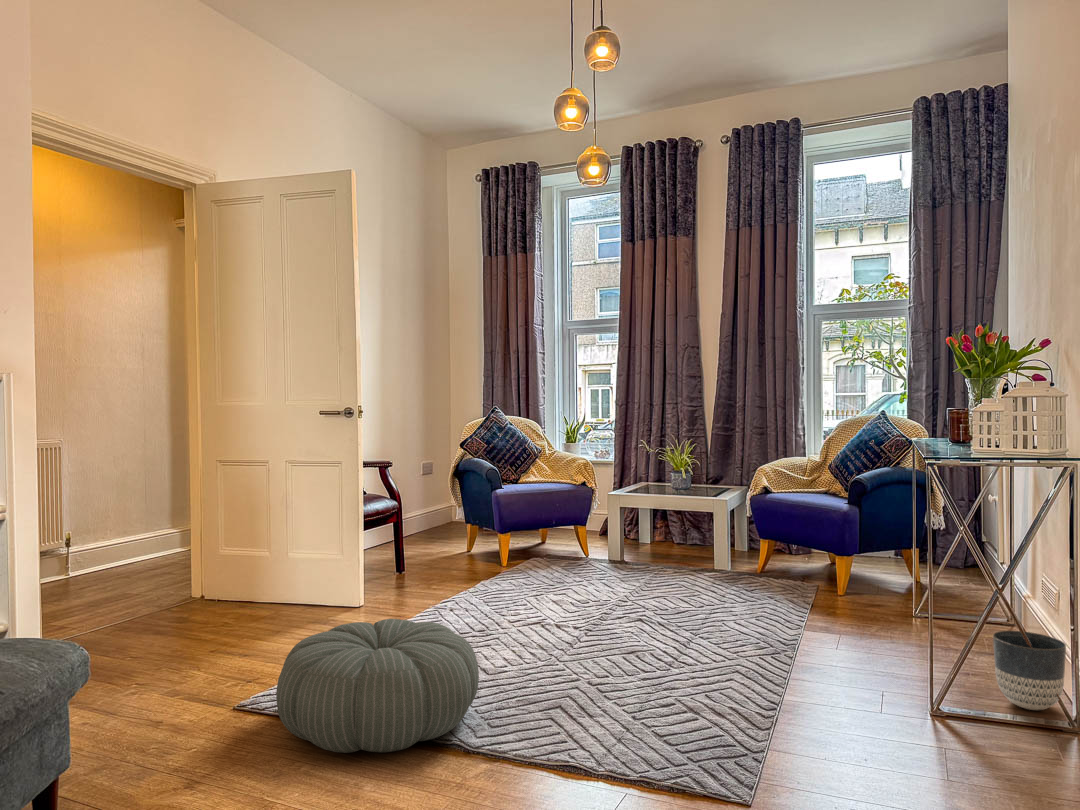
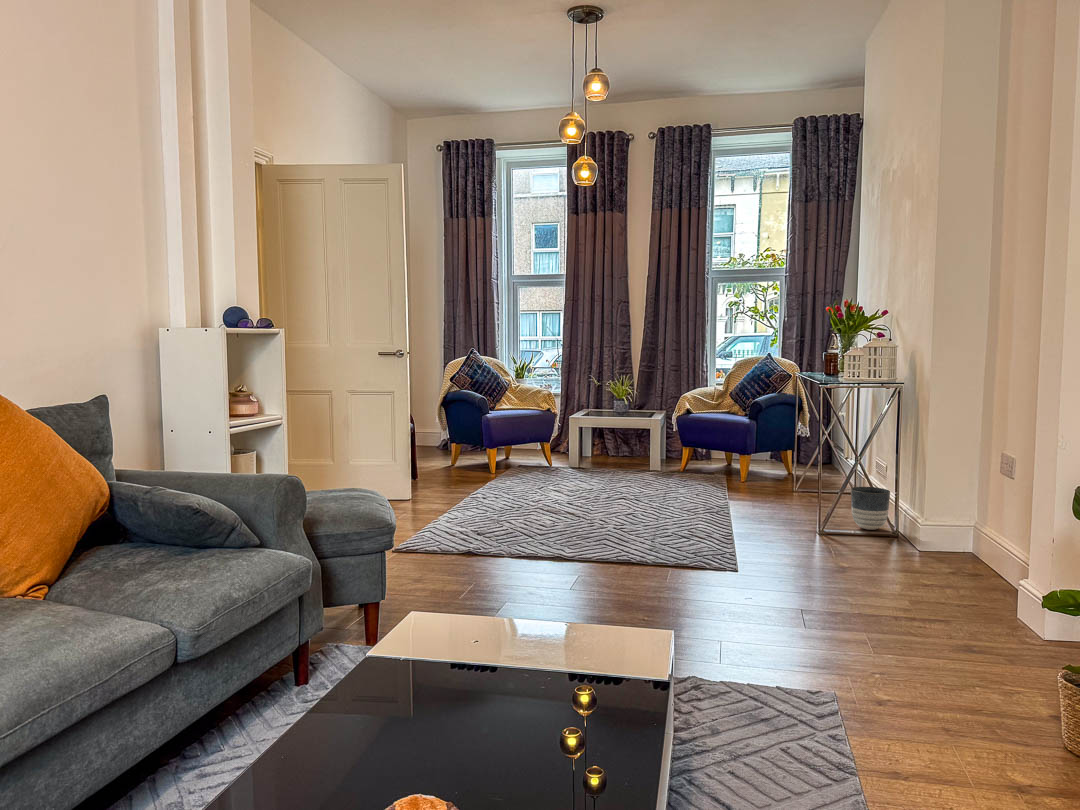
pouf: present [276,619,479,753] -> none [436,494,563,567]

